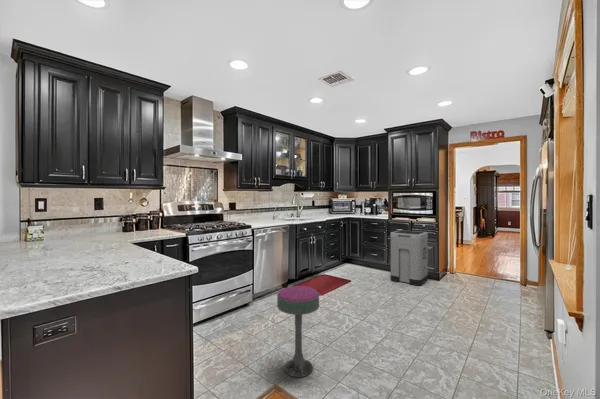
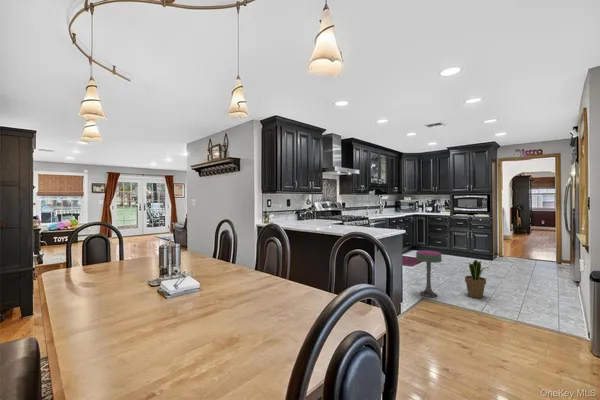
trash can: present [391,230,428,286] -> none [456,224,484,263]
potted plant: none [363,304,401,377] -> present [465,260,488,298]

